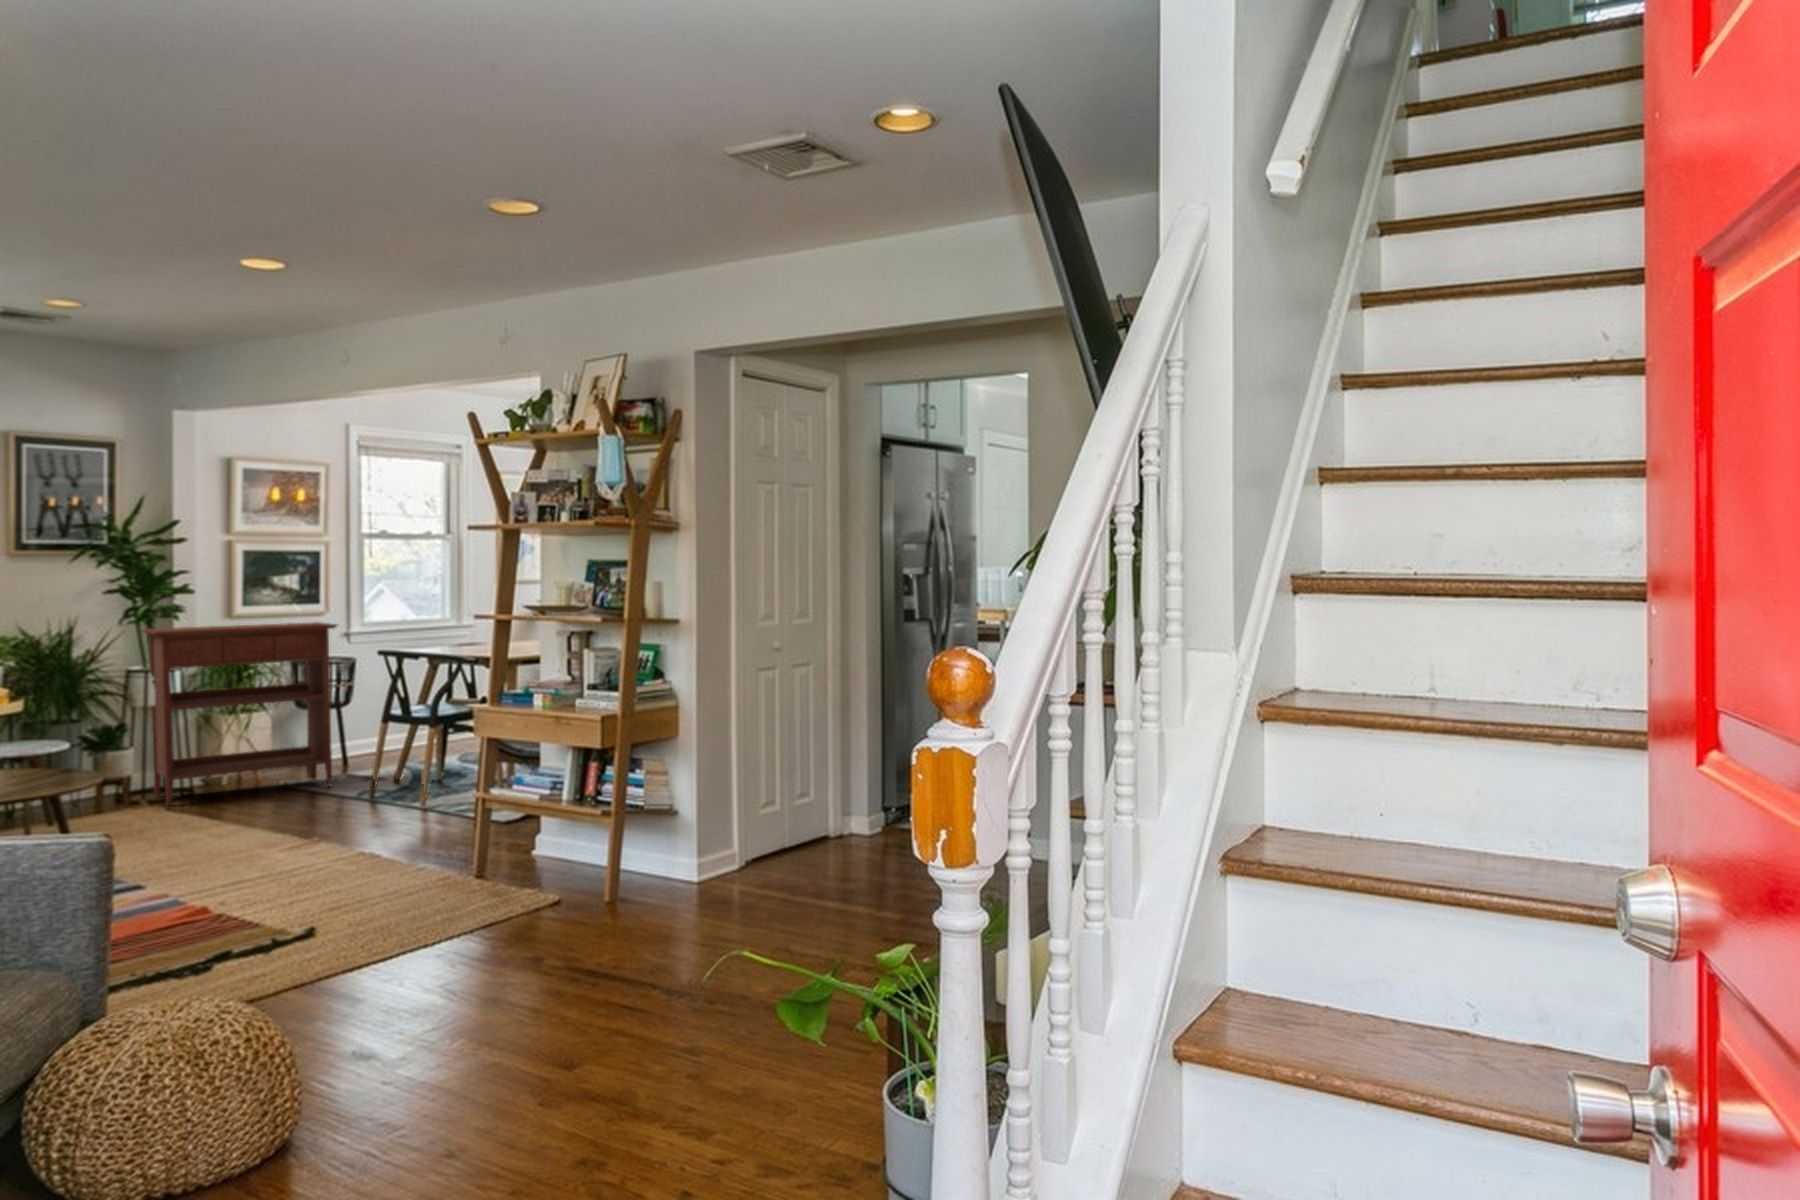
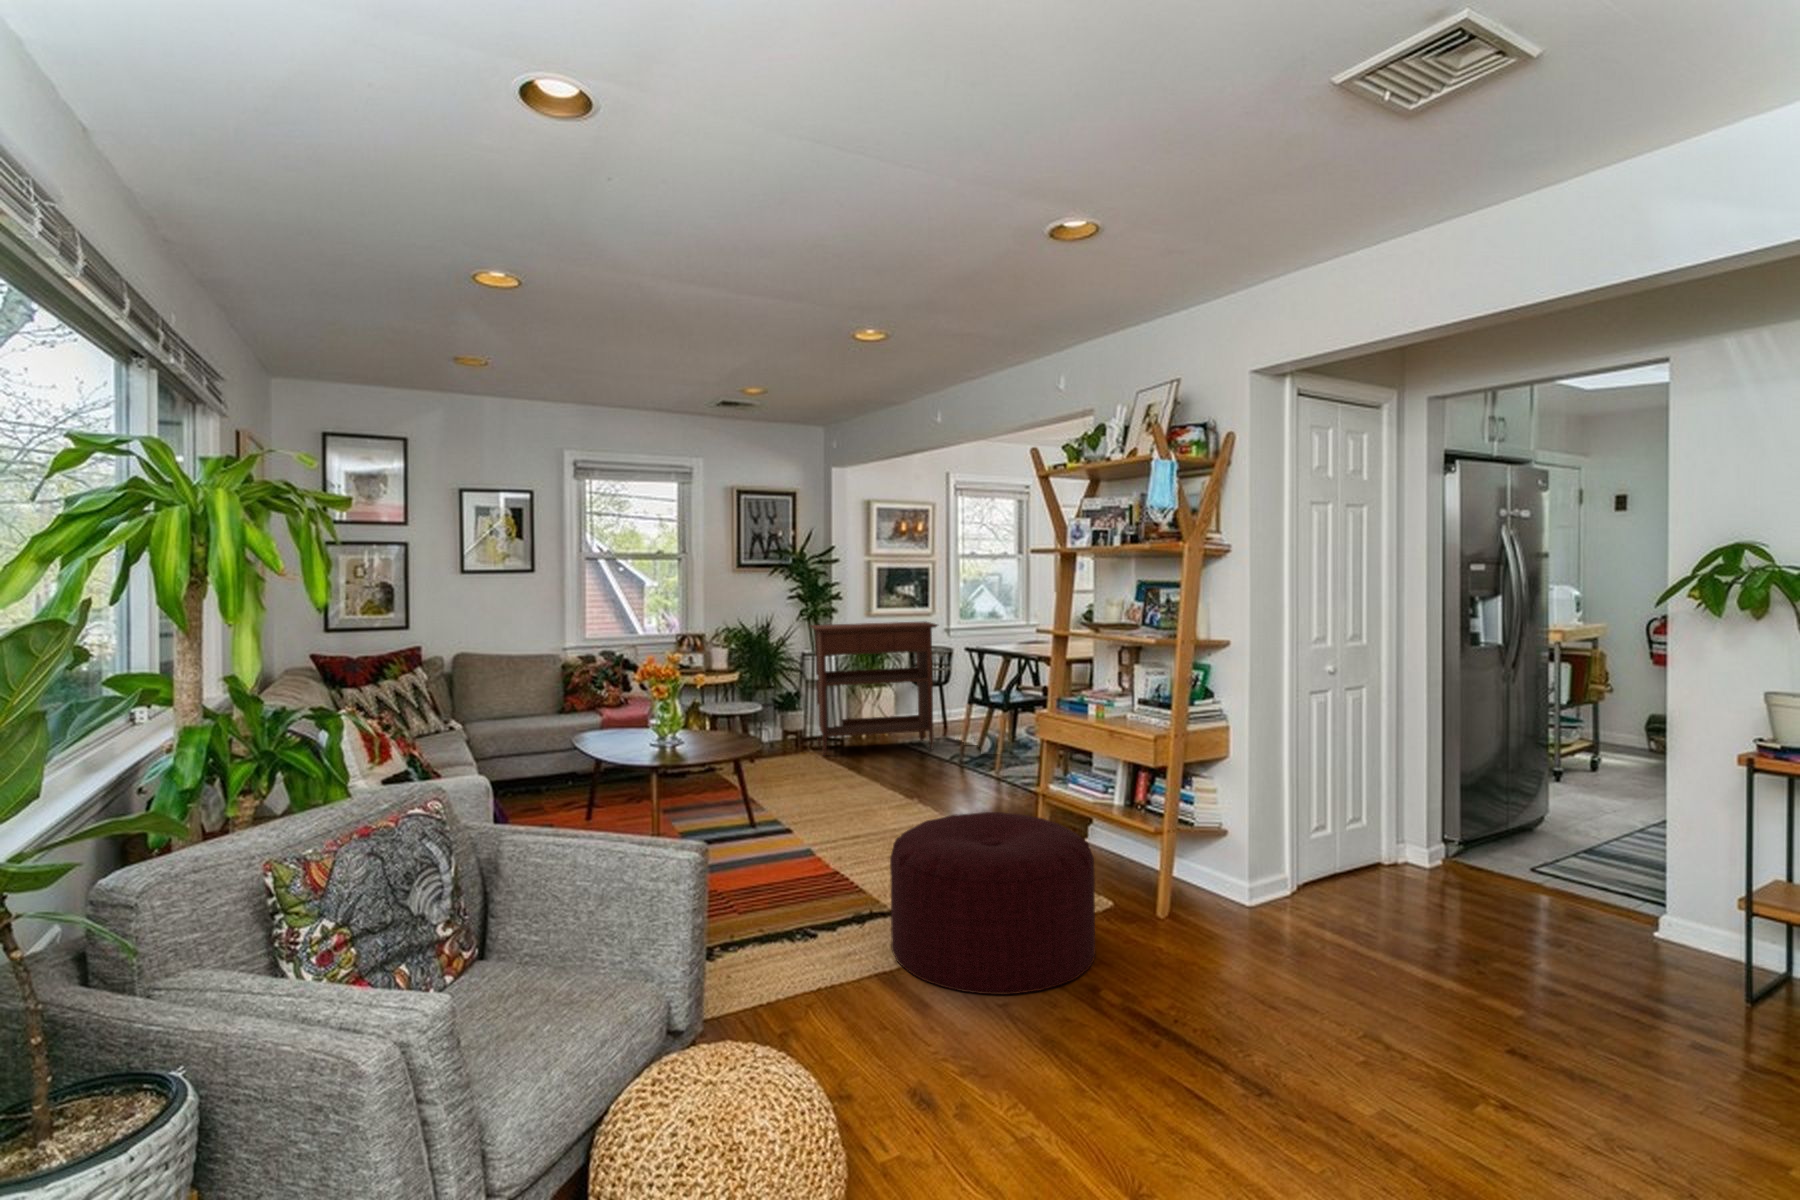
ottoman: none [310,807,544,979] -> present [890,812,1095,995]

